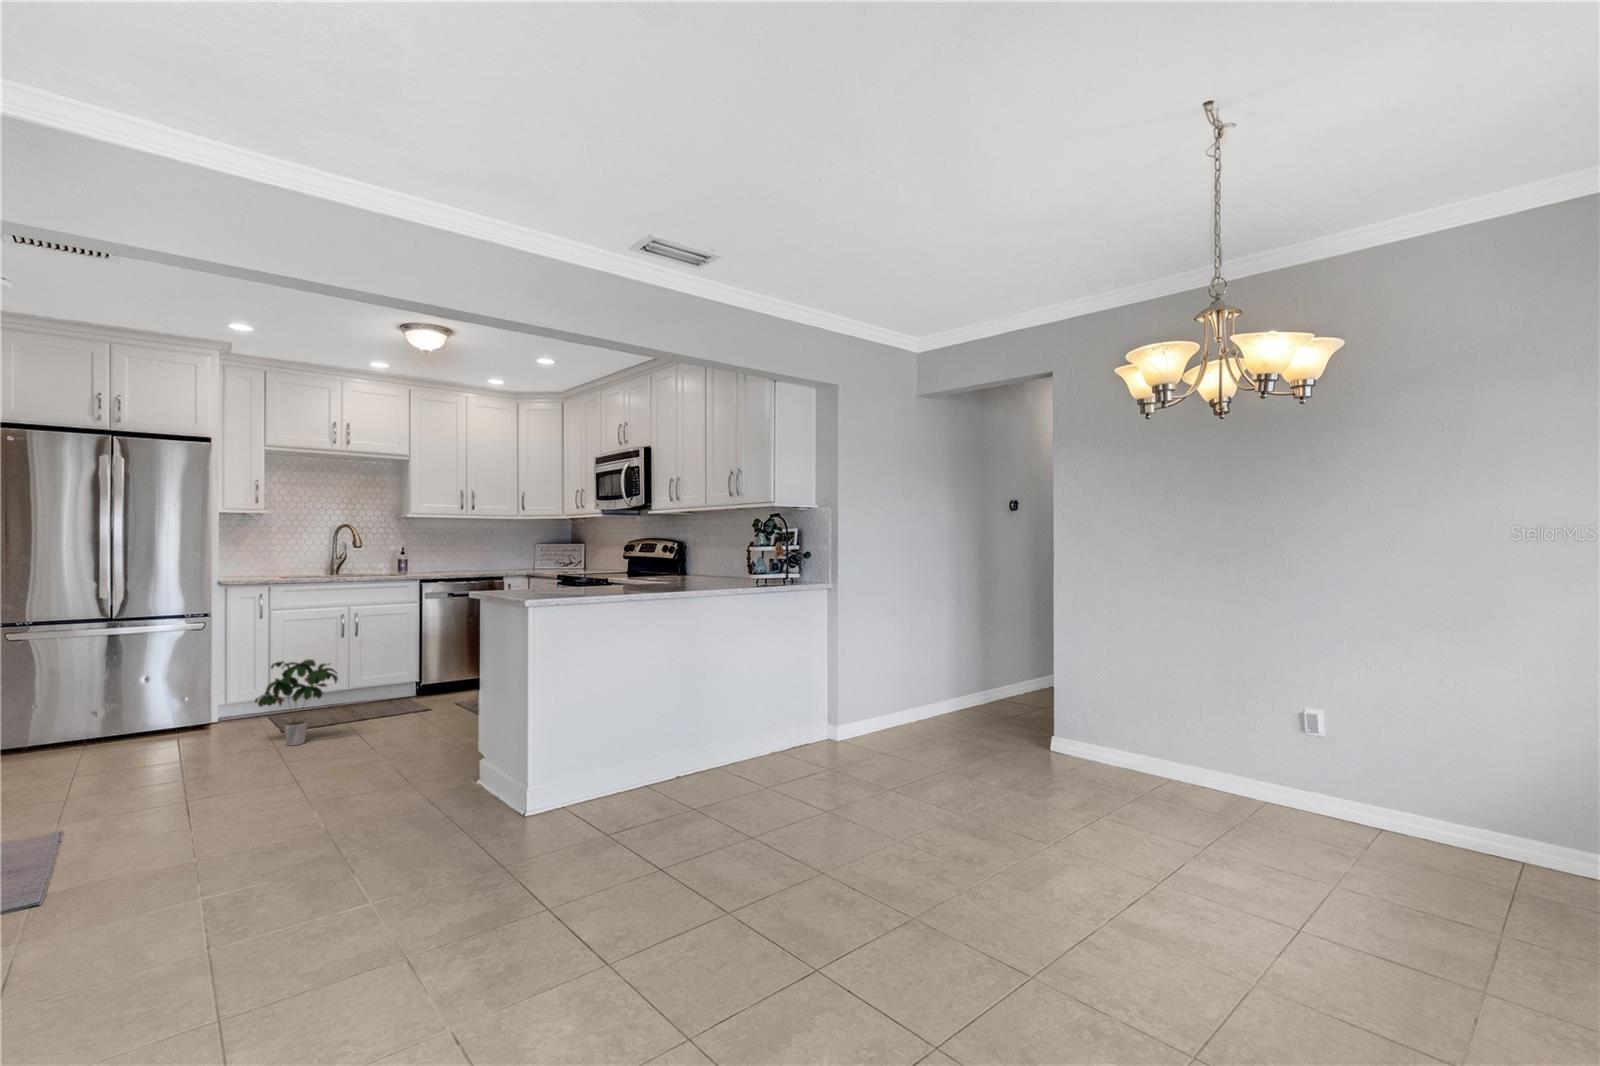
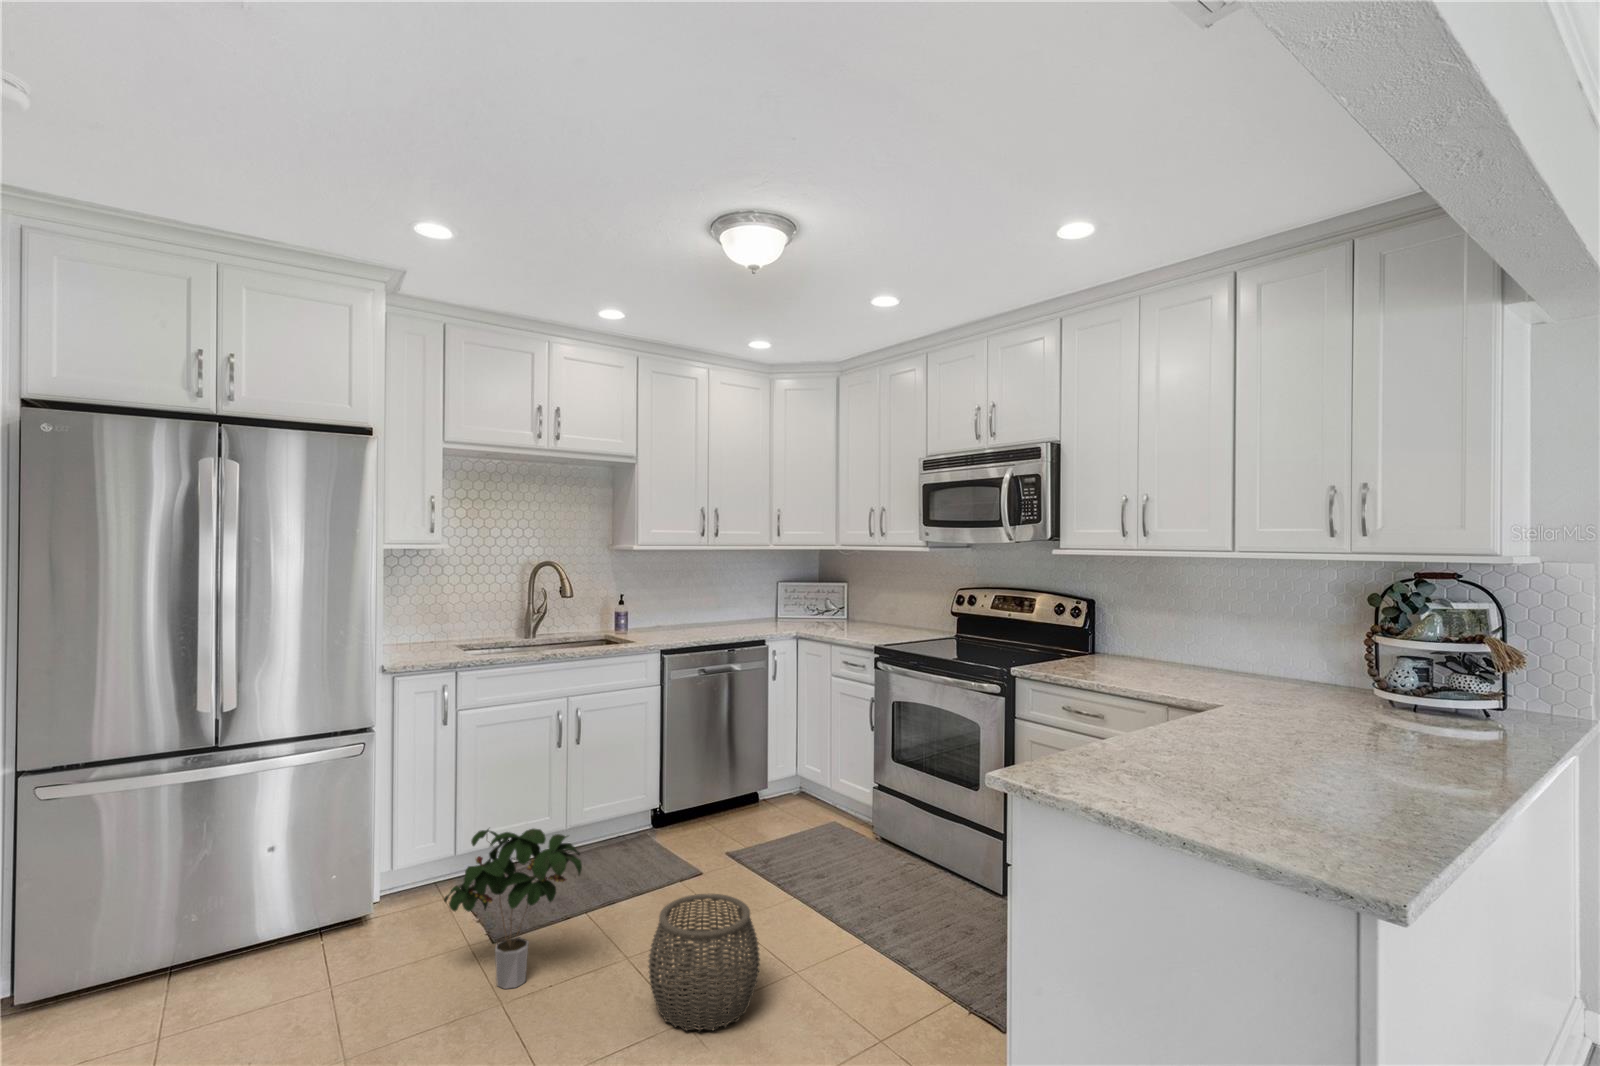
woven basket: none [370,690,437,751] -> present [648,894,760,1031]

